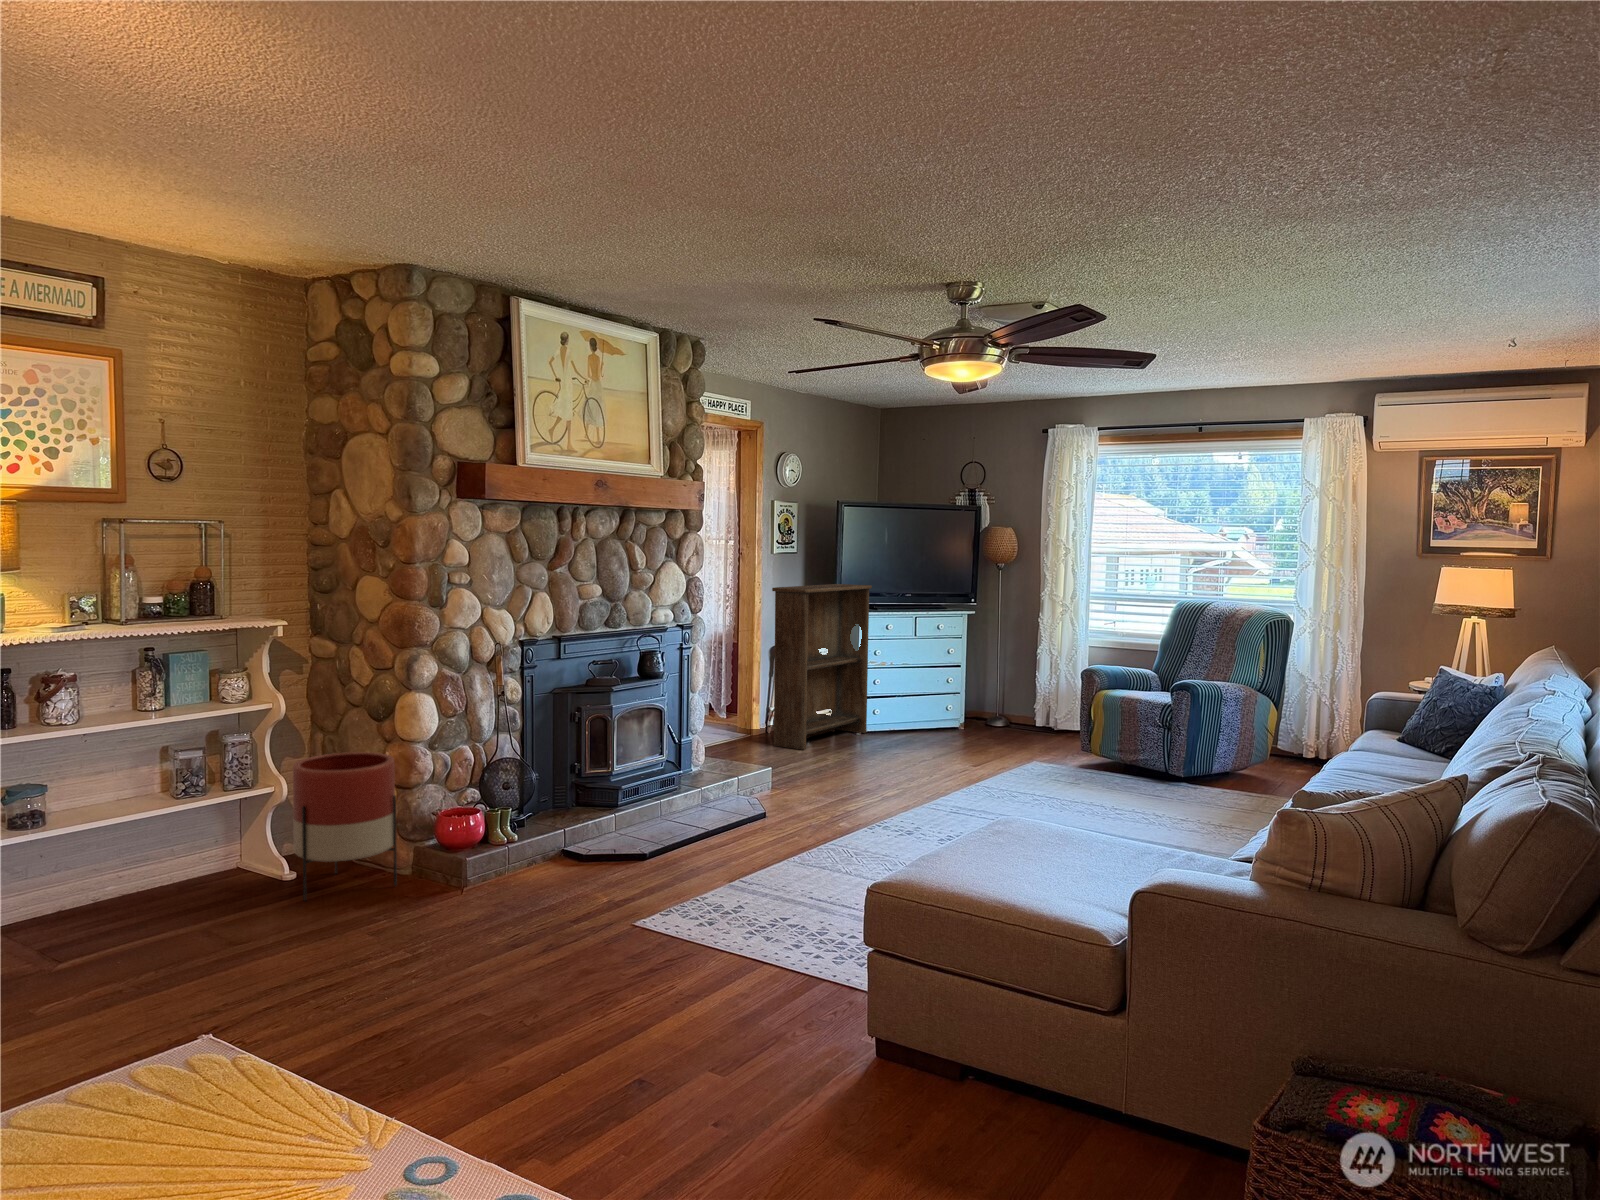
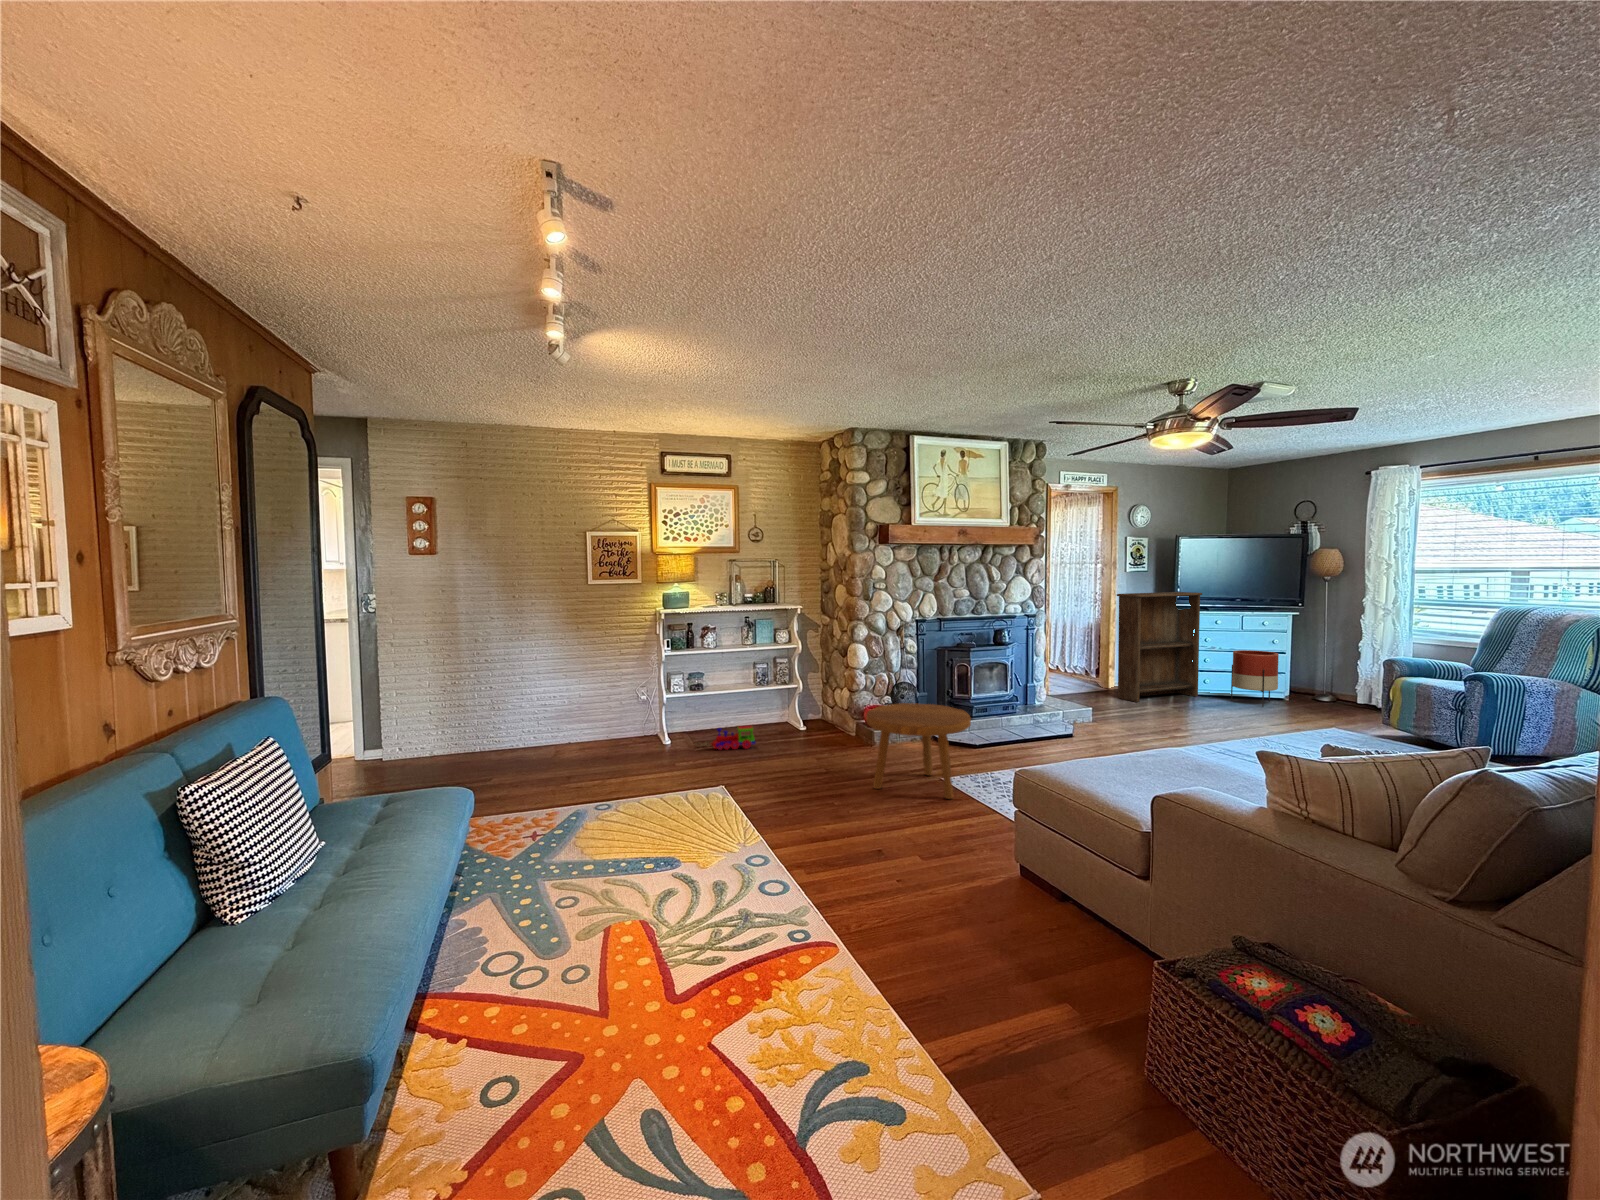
planter: present [293,752,397,901] -> present [1231,650,1279,707]
footstool: none [511,797,706,976] -> present [866,703,971,799]
toy train: none [46,888,212,962] -> present [695,725,755,750]

